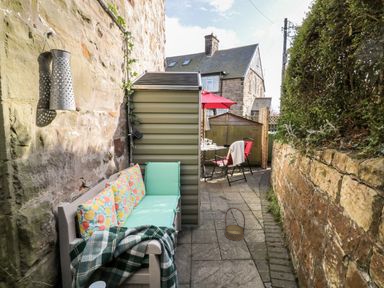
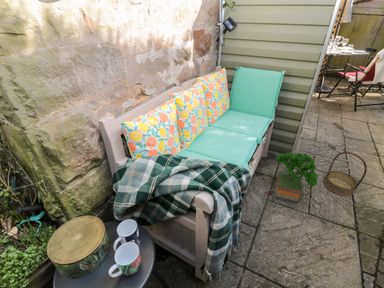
potted tree: none [190,212,220,260] -> present [274,152,318,208]

